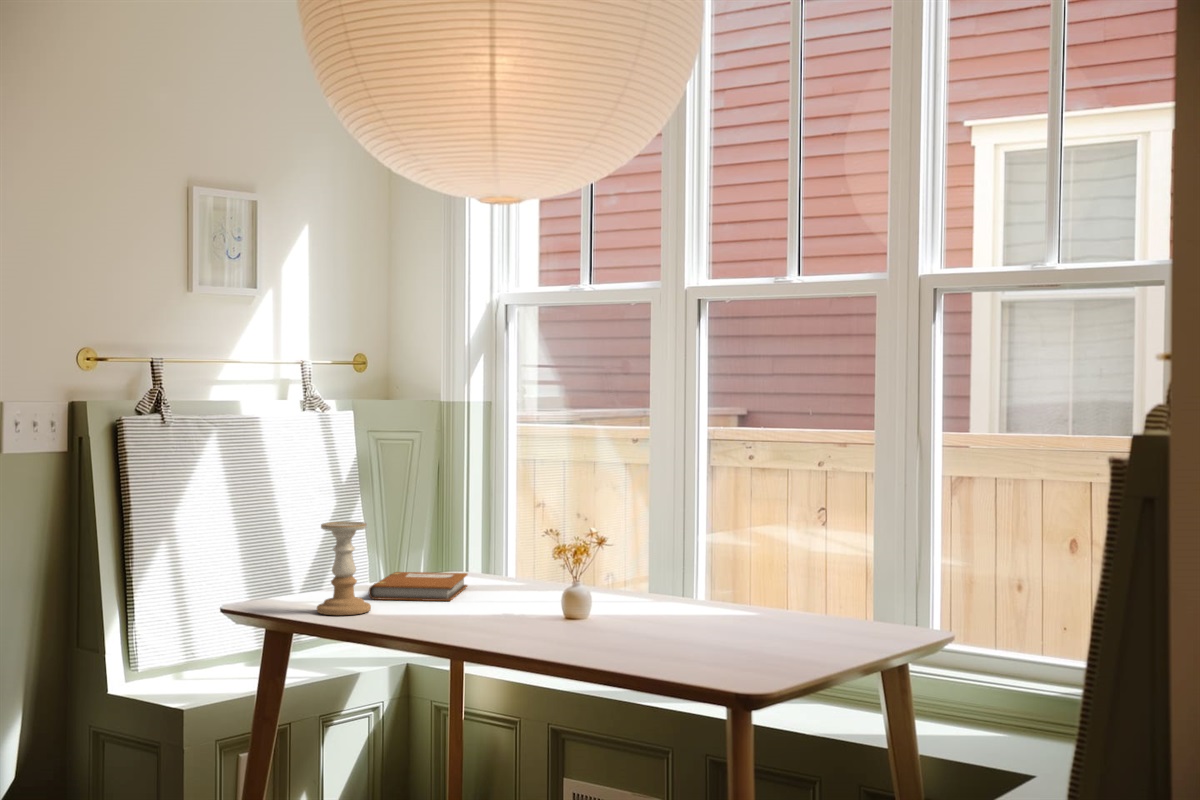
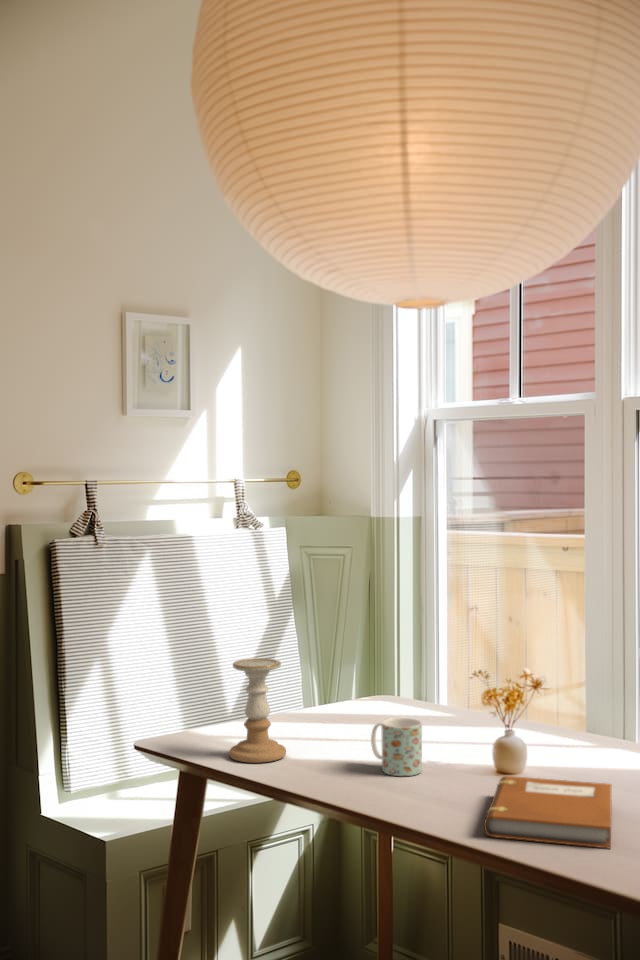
mug: none [452,570,499,619] -> present [371,718,422,776]
notebook: present [369,572,467,601] -> present [484,776,612,848]

